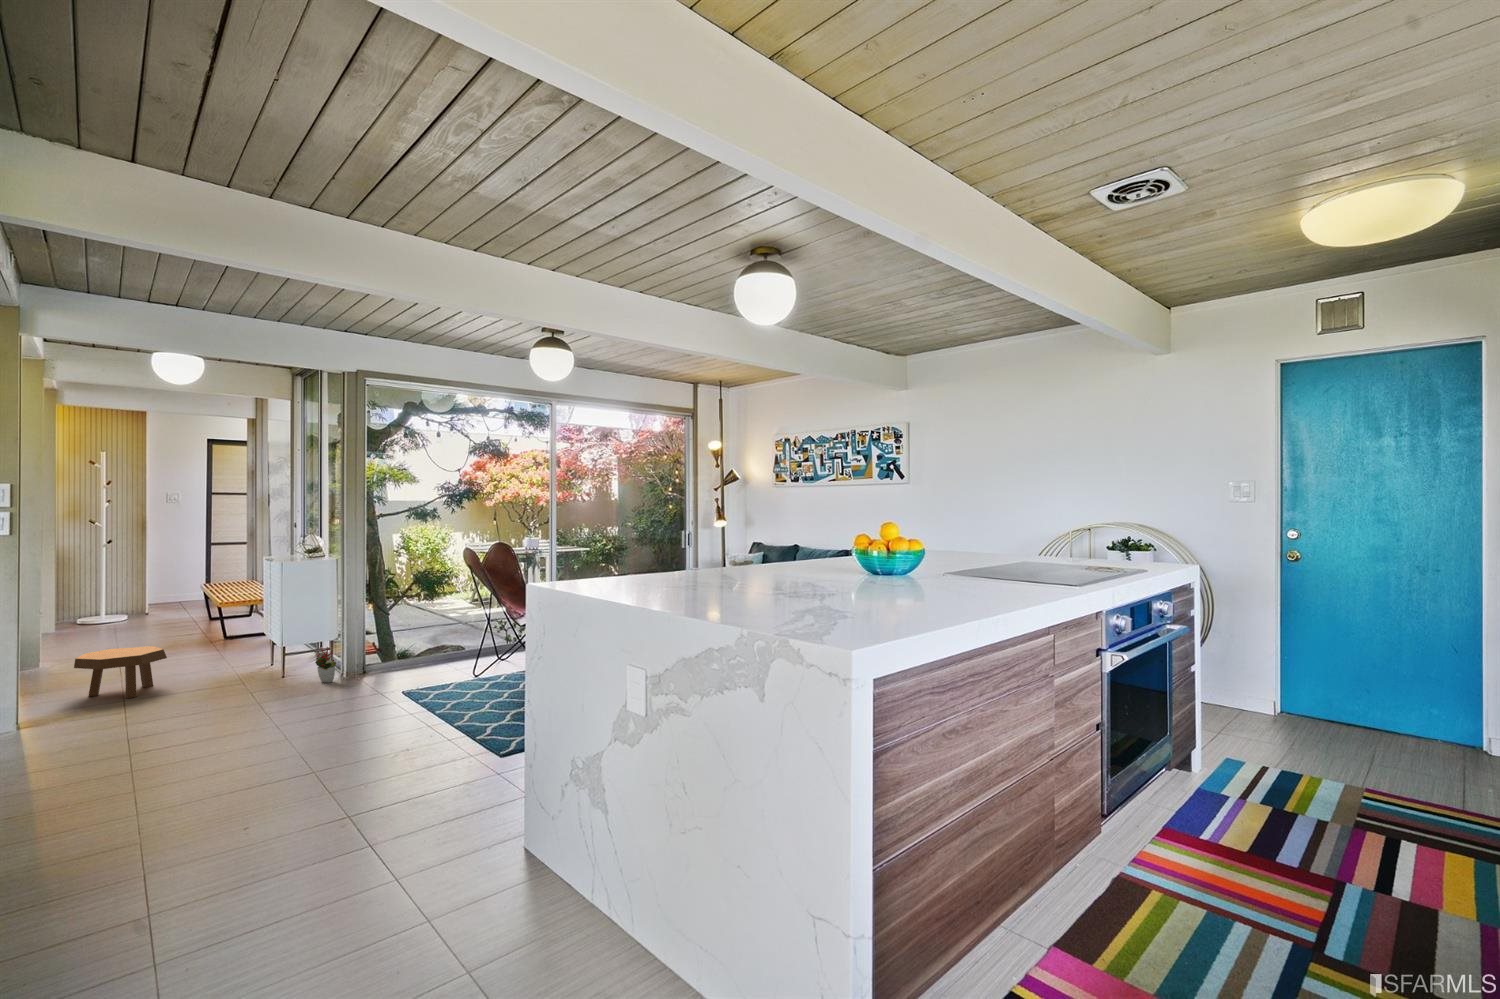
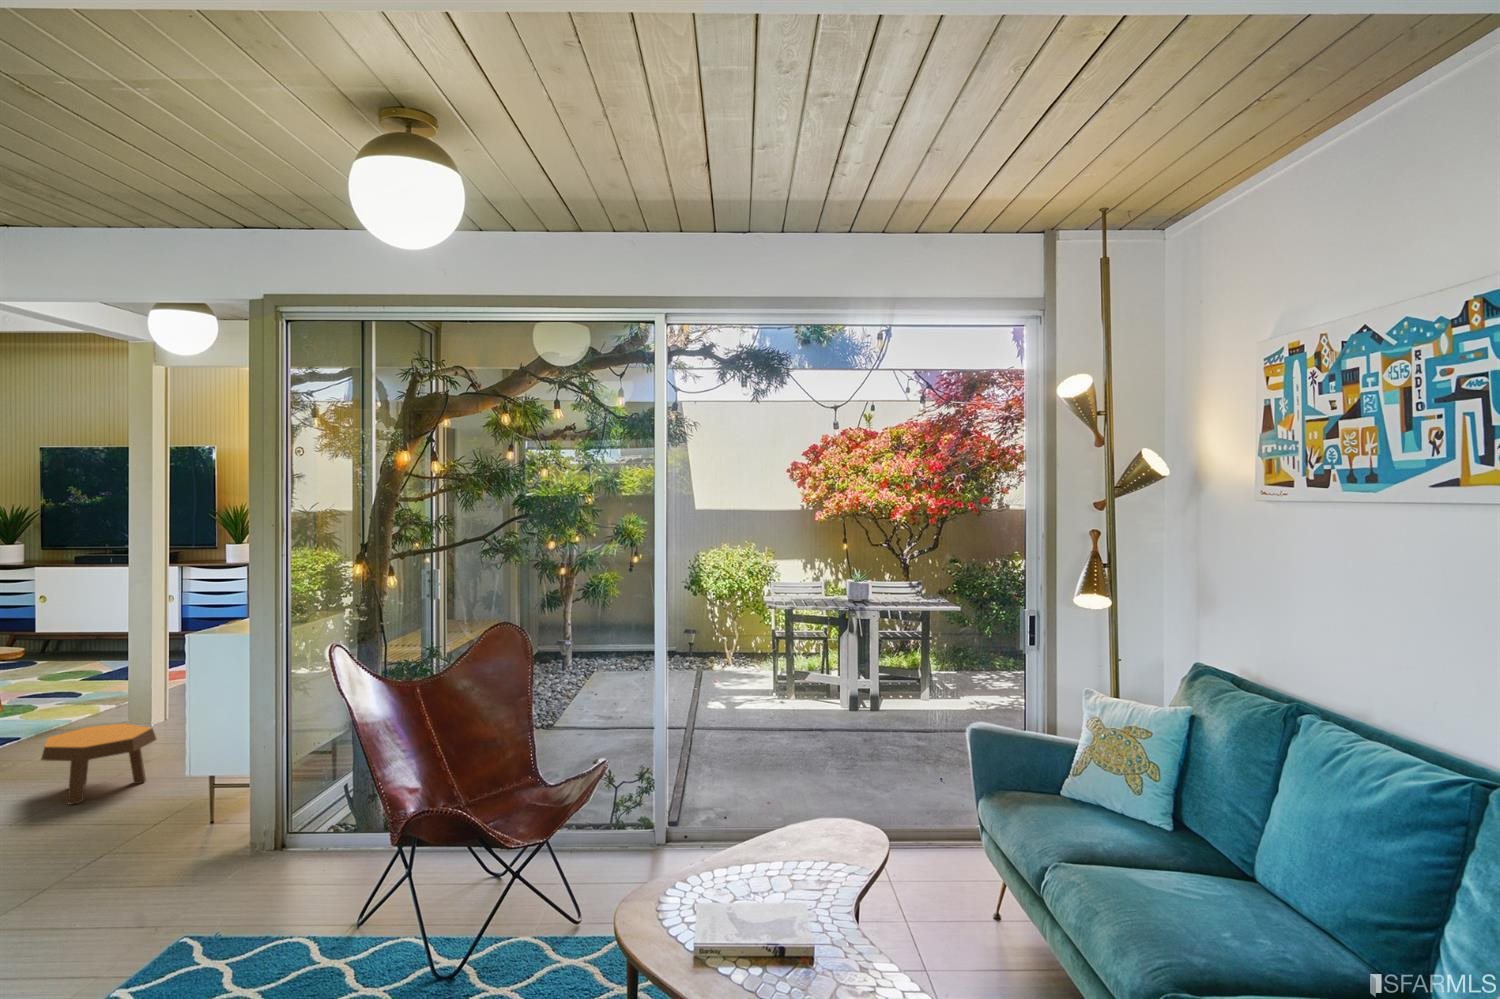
decorative plant: present [315,647,336,683] -> none [204,783,239,847]

